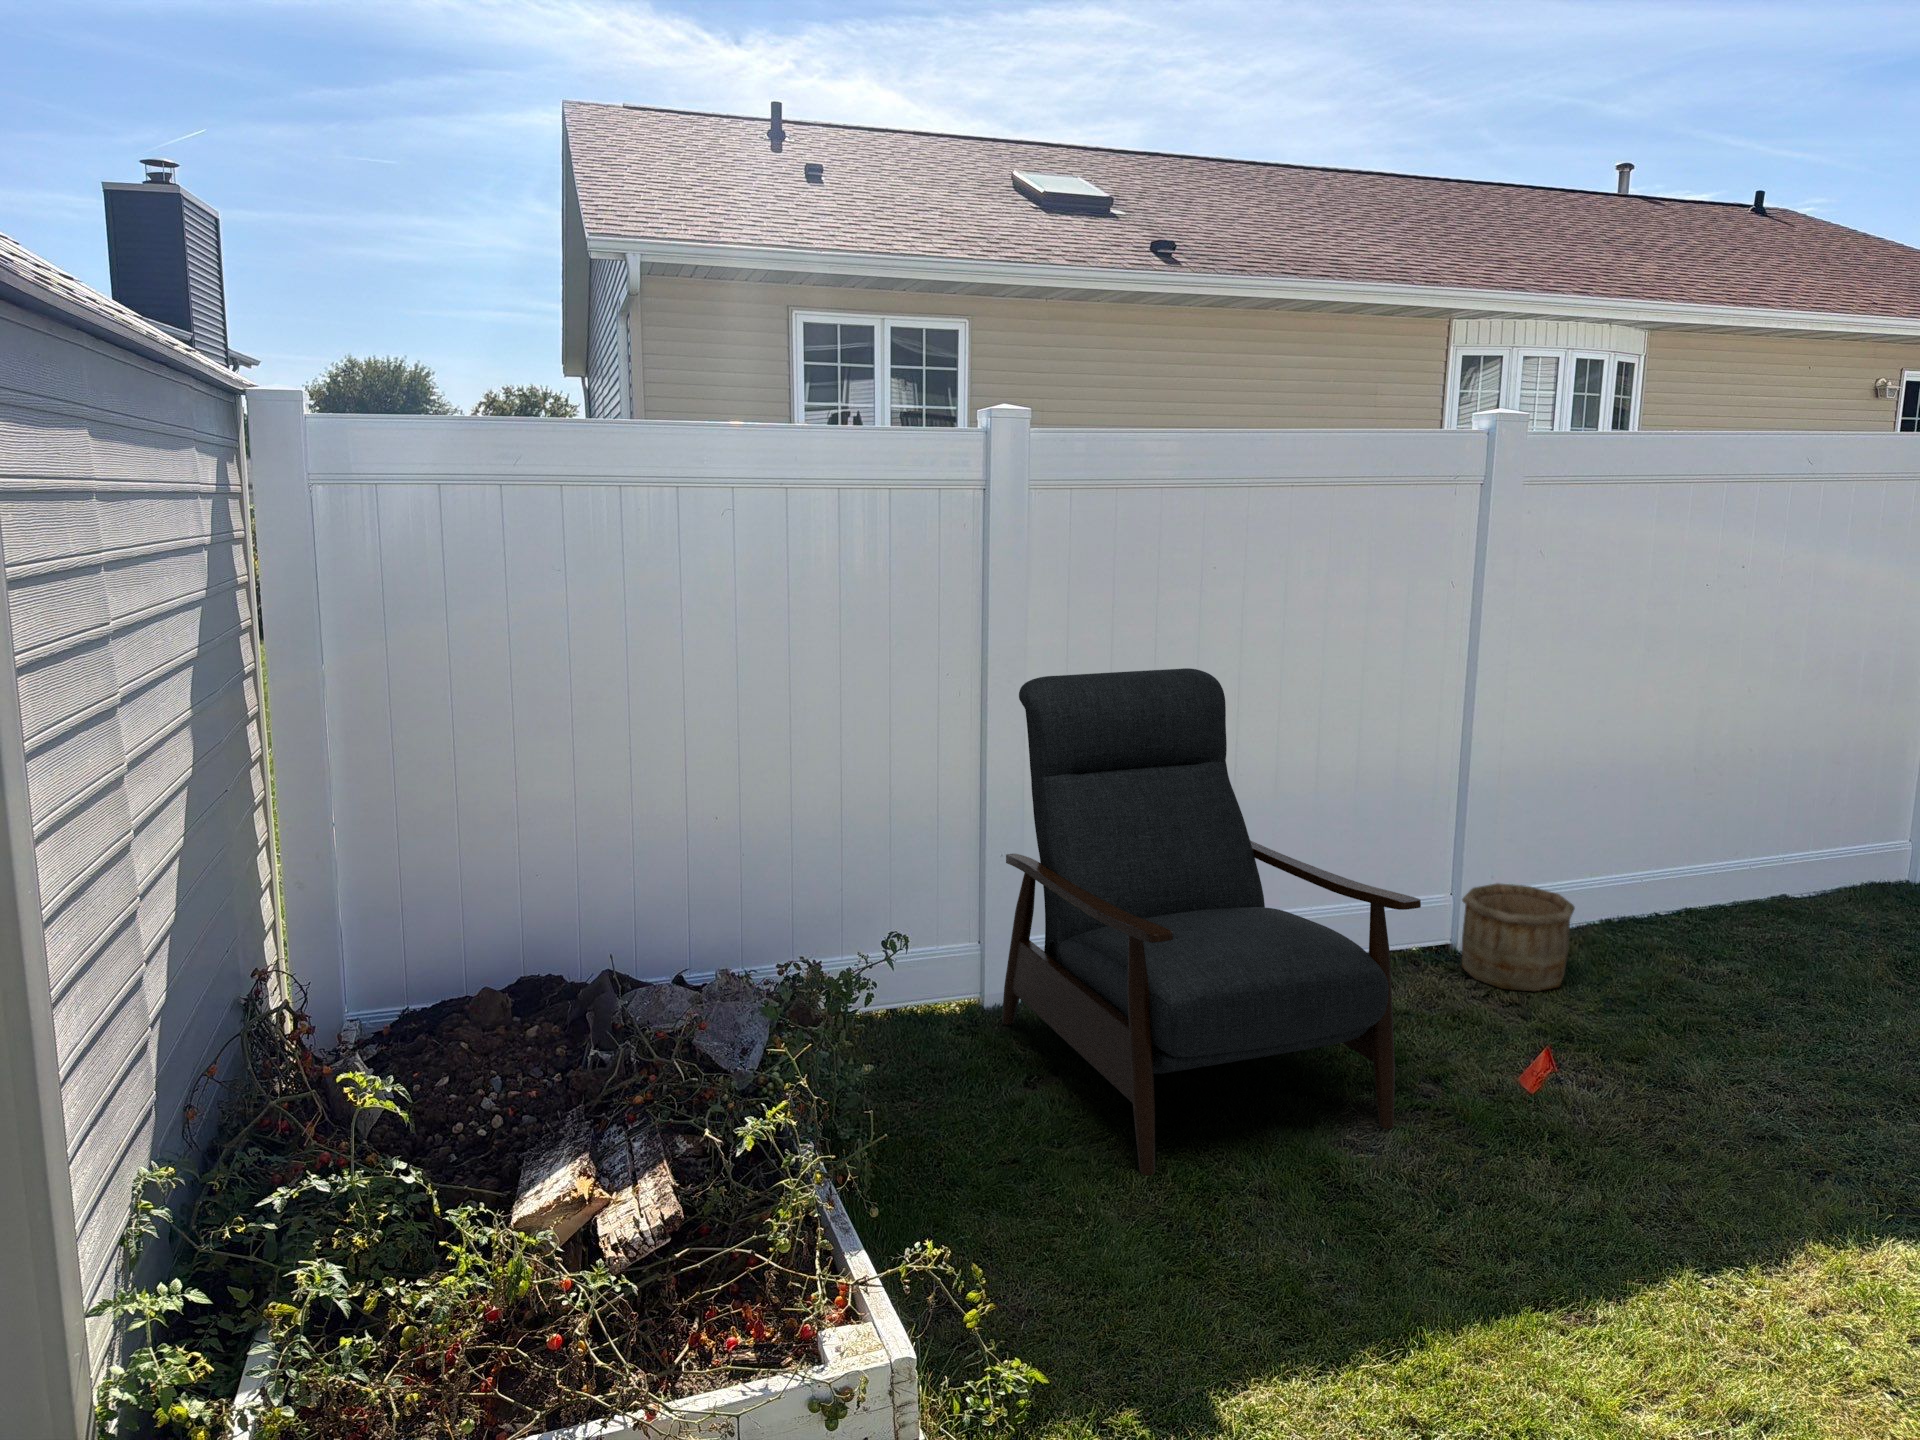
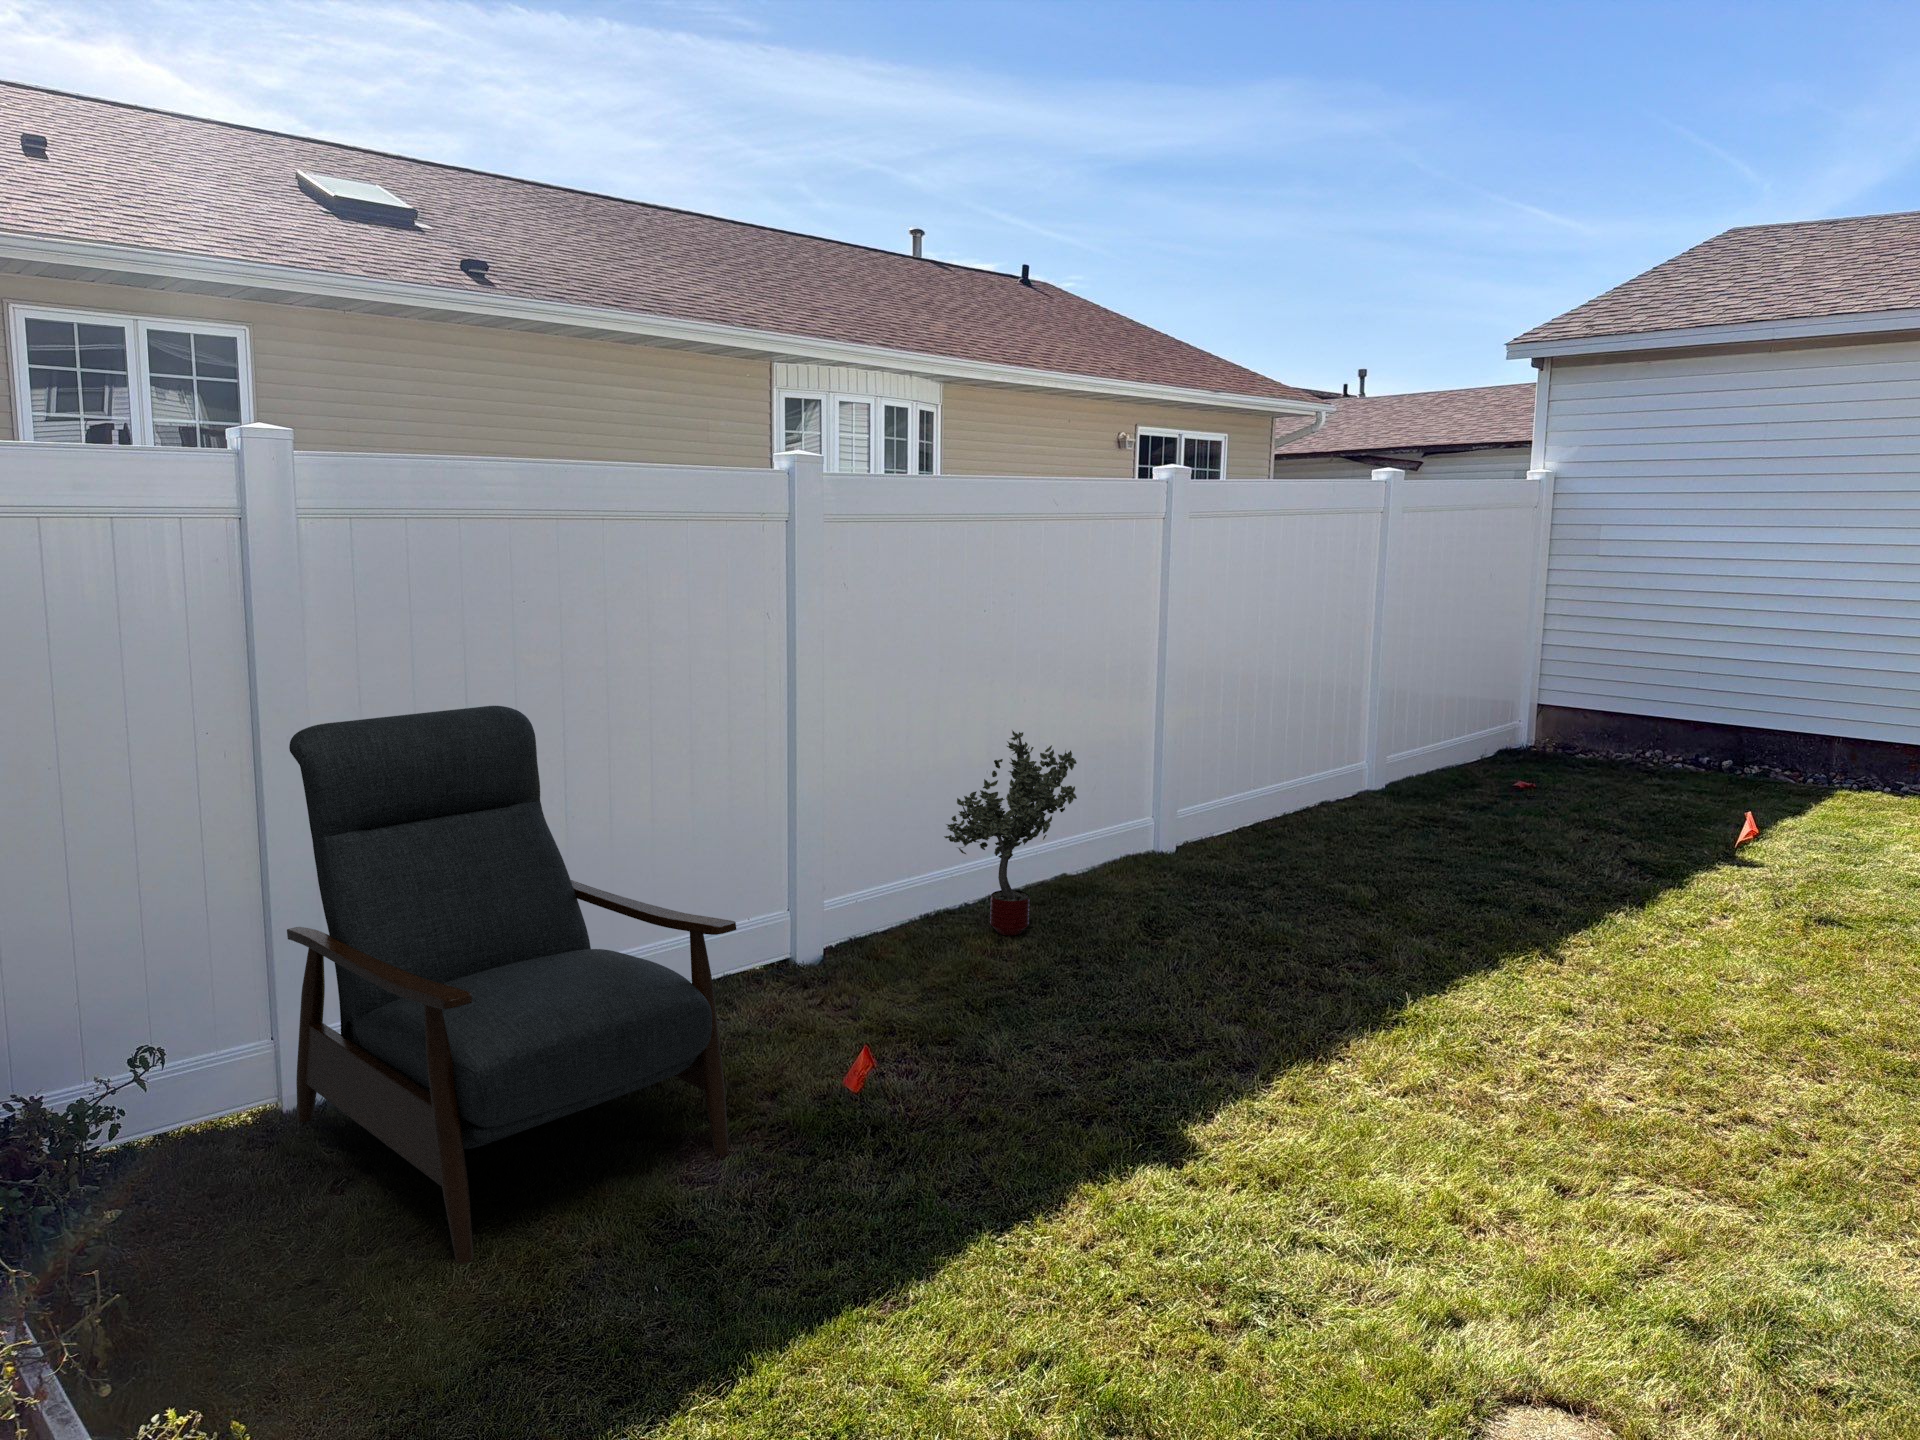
potted tree: none [1641,727,1819,959] -> present [944,731,1077,936]
wooden bucket: present [1462,883,1575,991] -> none [792,892,891,993]

